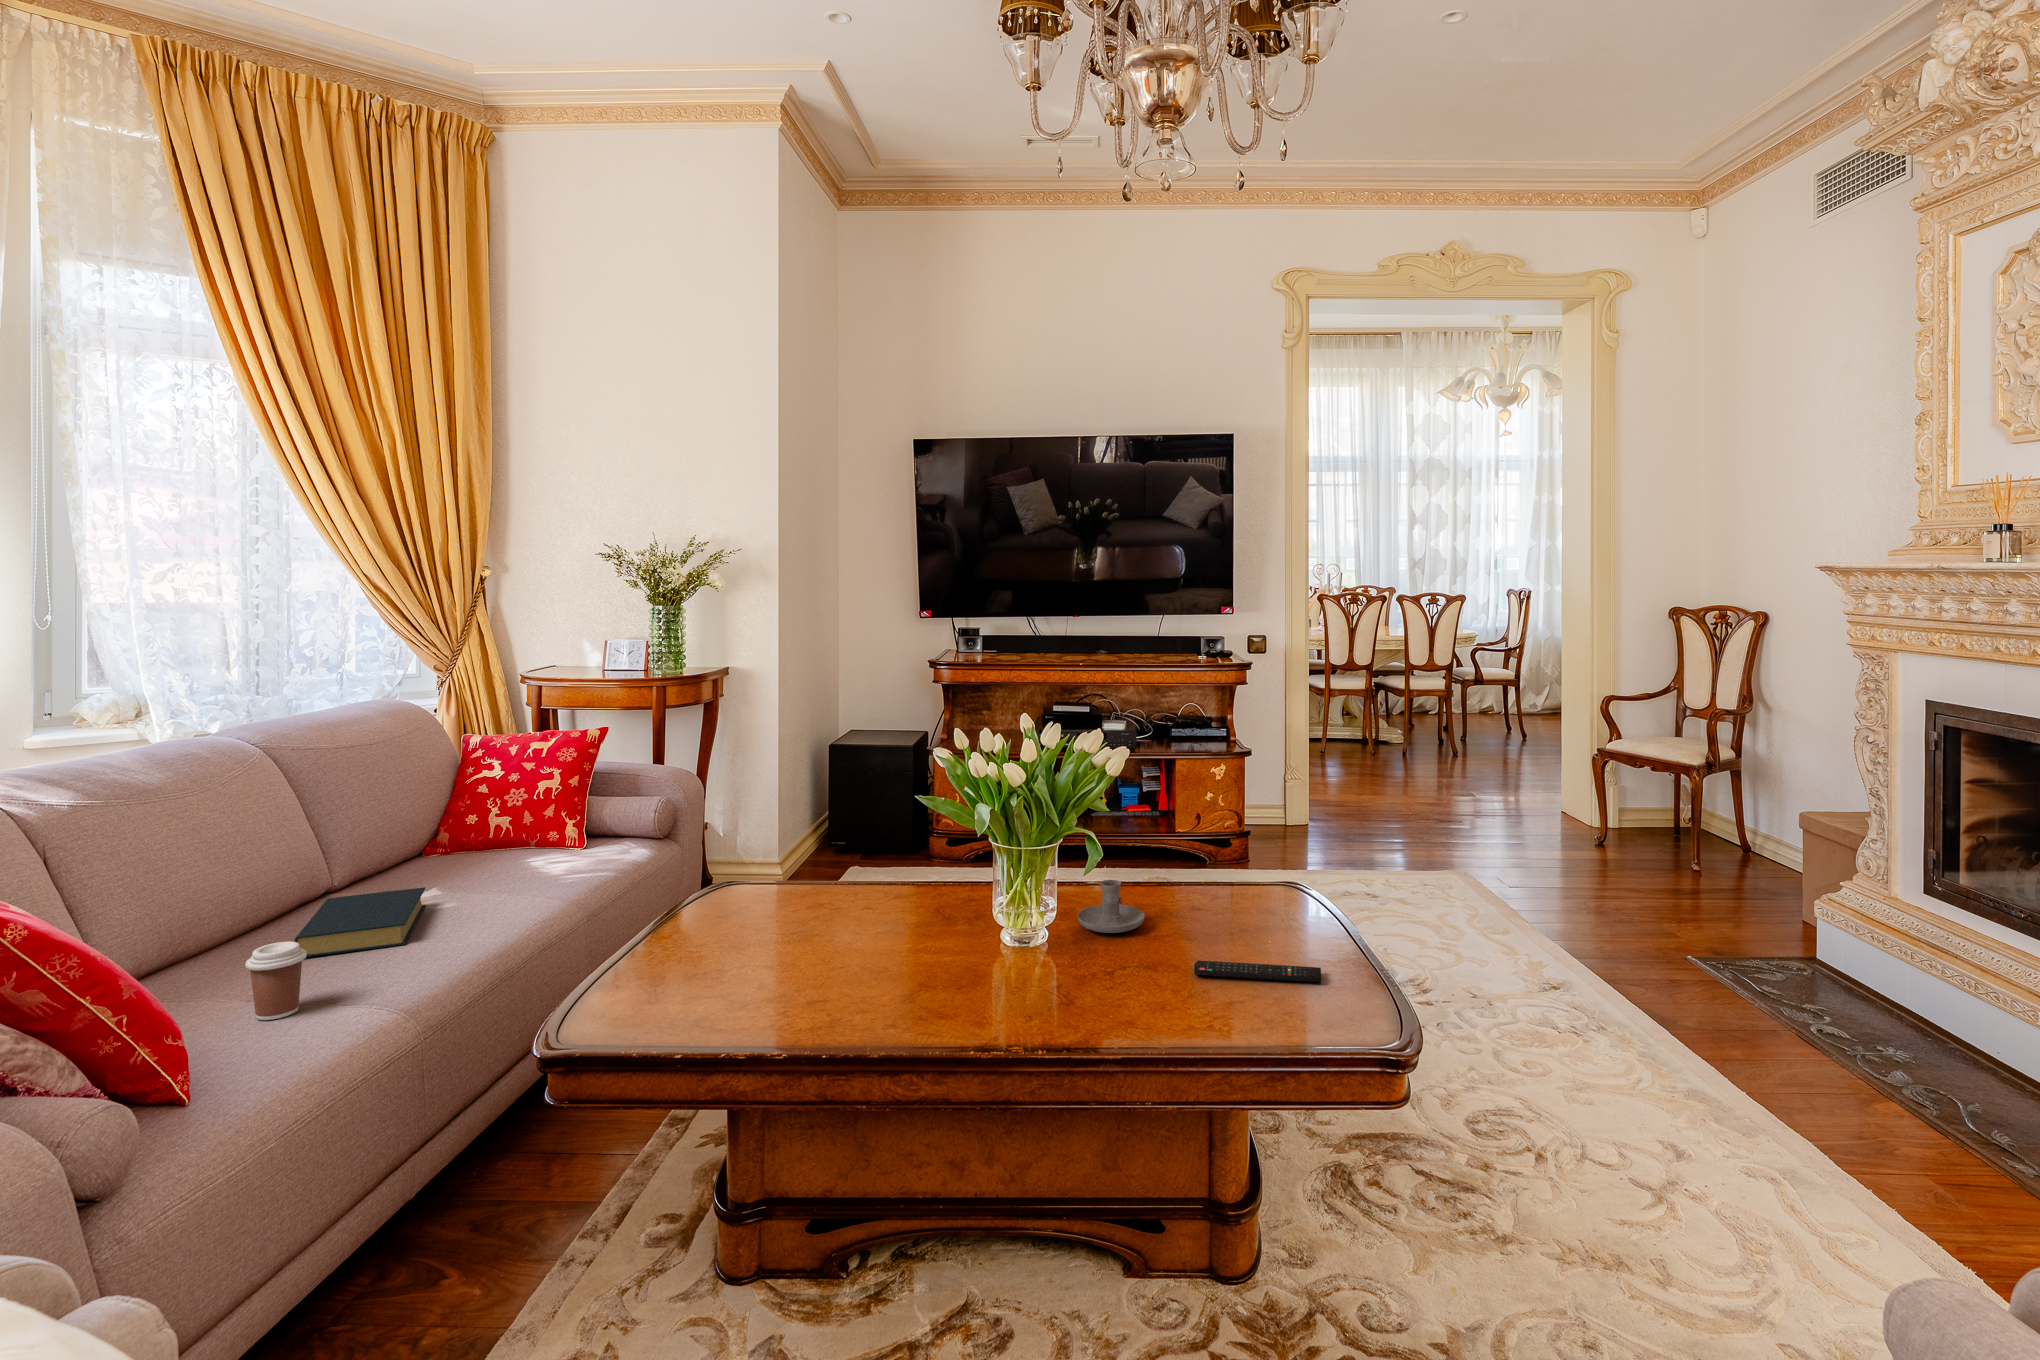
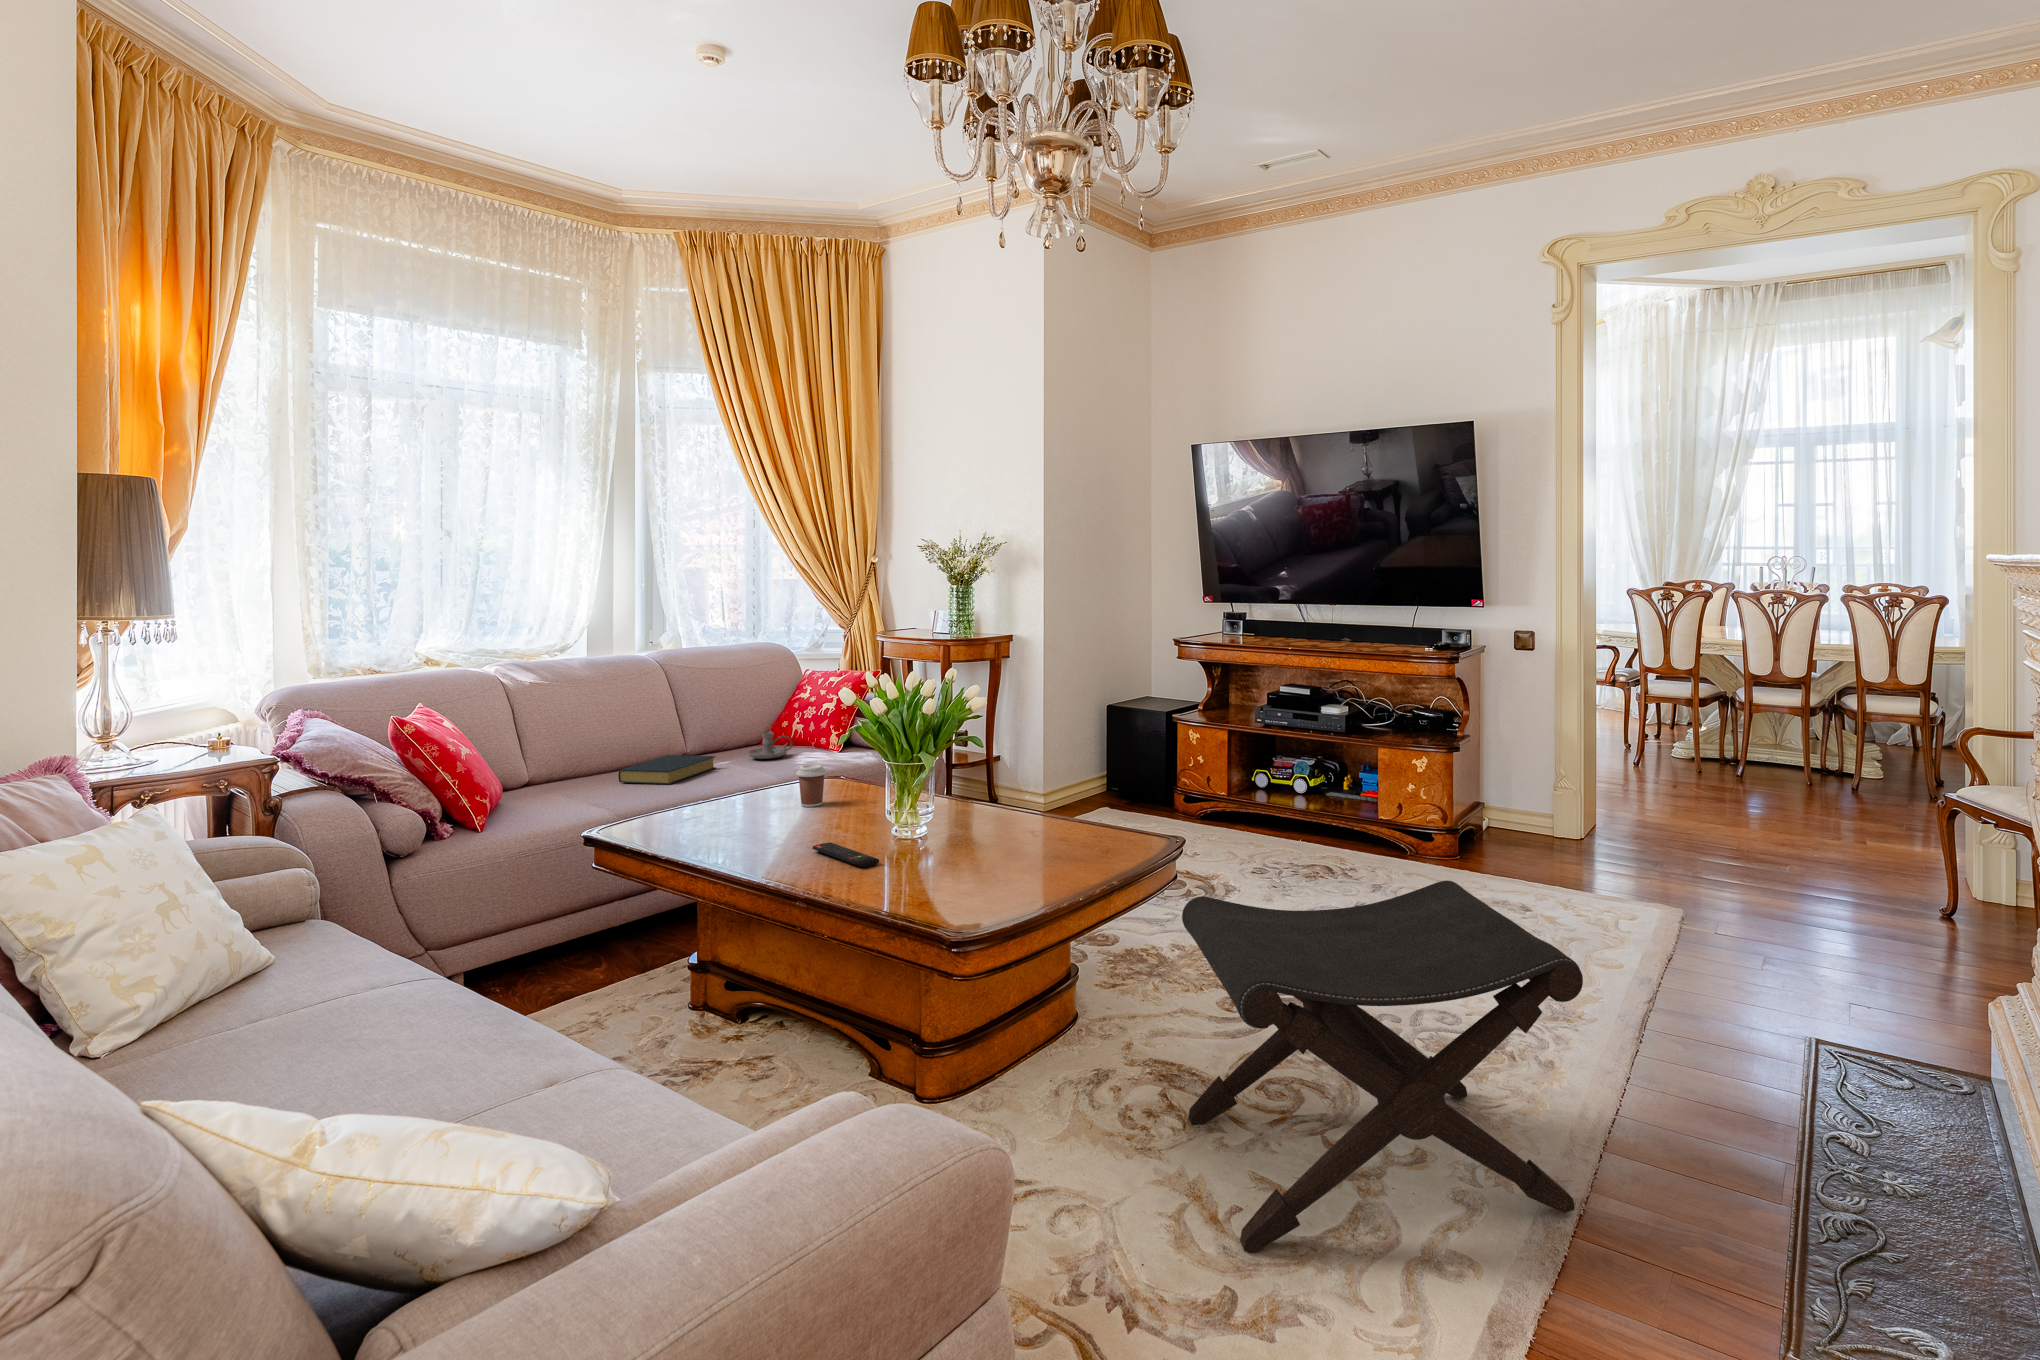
candle holder: present [1077,880,1145,933] -> present [748,732,792,759]
footstool: none [1478,883,1860,1306] -> present [1182,881,1583,1252]
coffee cup: present [245,941,307,1020] -> present [796,764,827,807]
remote control: present [1194,960,1321,982] -> present [813,842,879,868]

